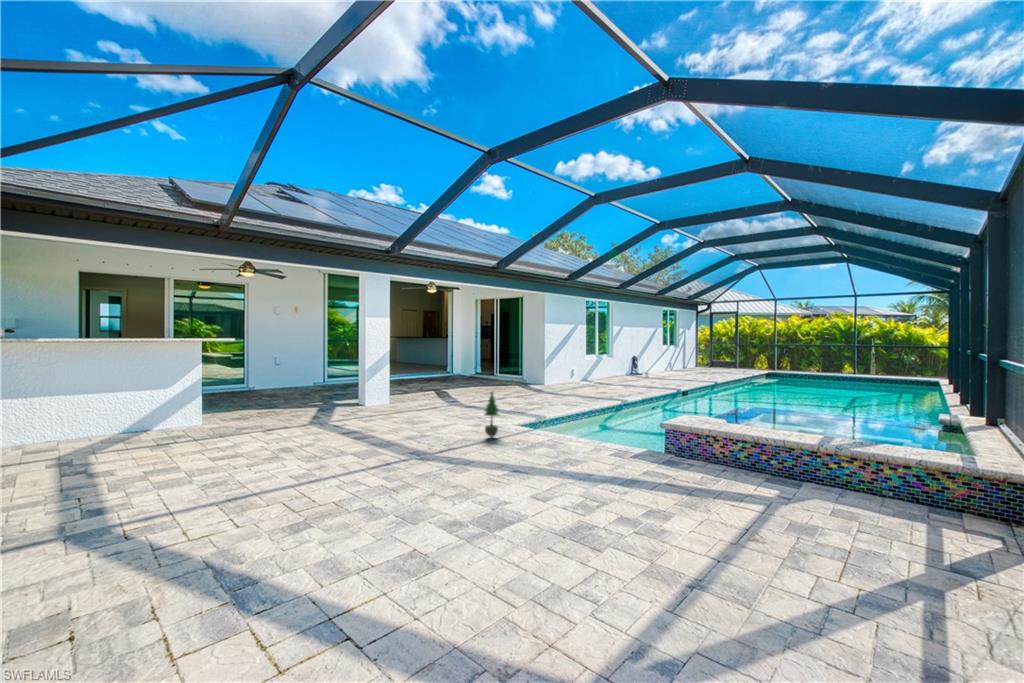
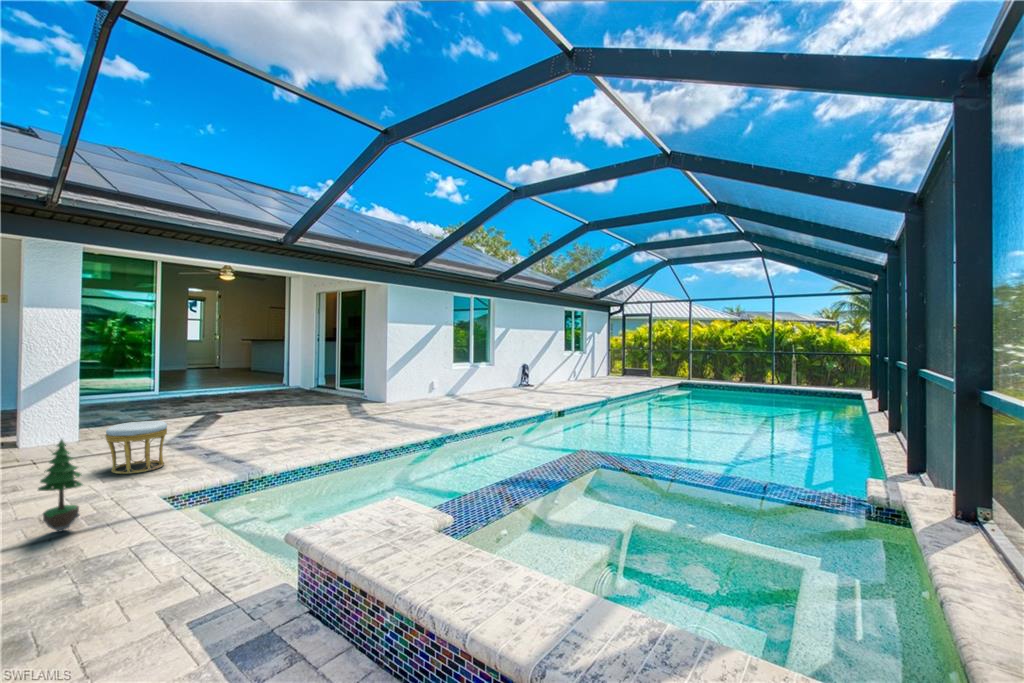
ottoman: none [450,388,479,418] -> present [105,421,167,474]

